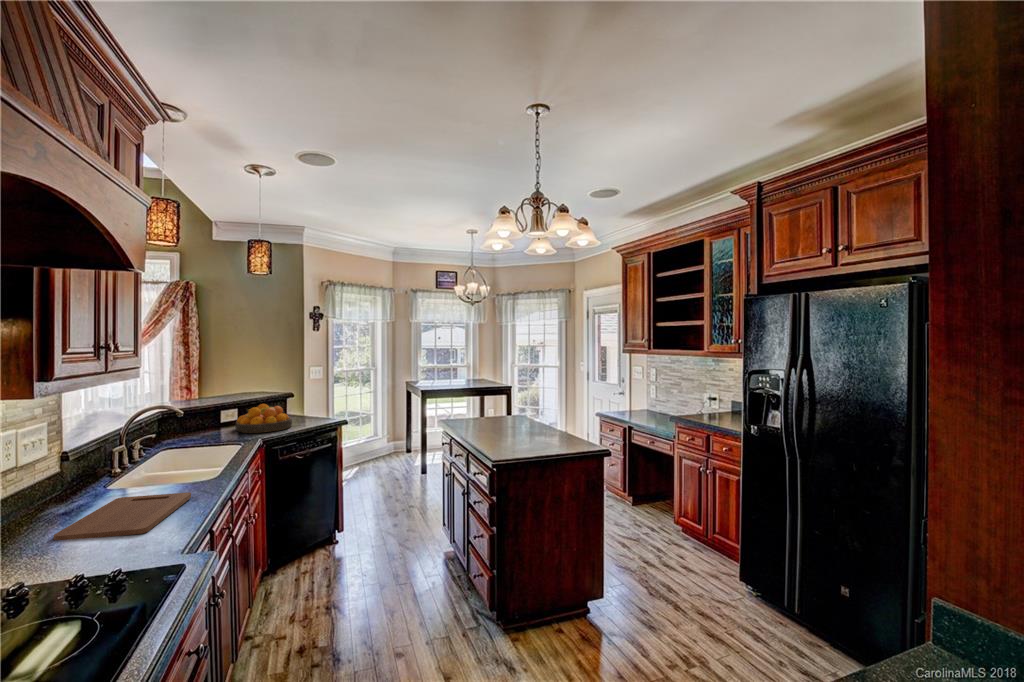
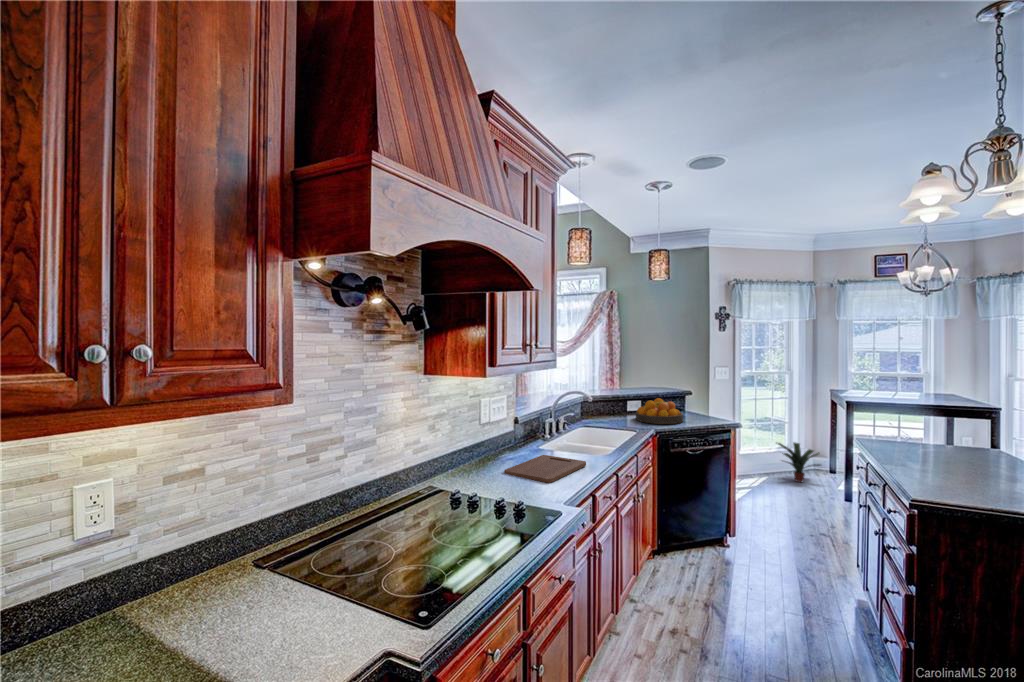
potted plant: none [366,430,403,465] -> present [778,443,820,482]

